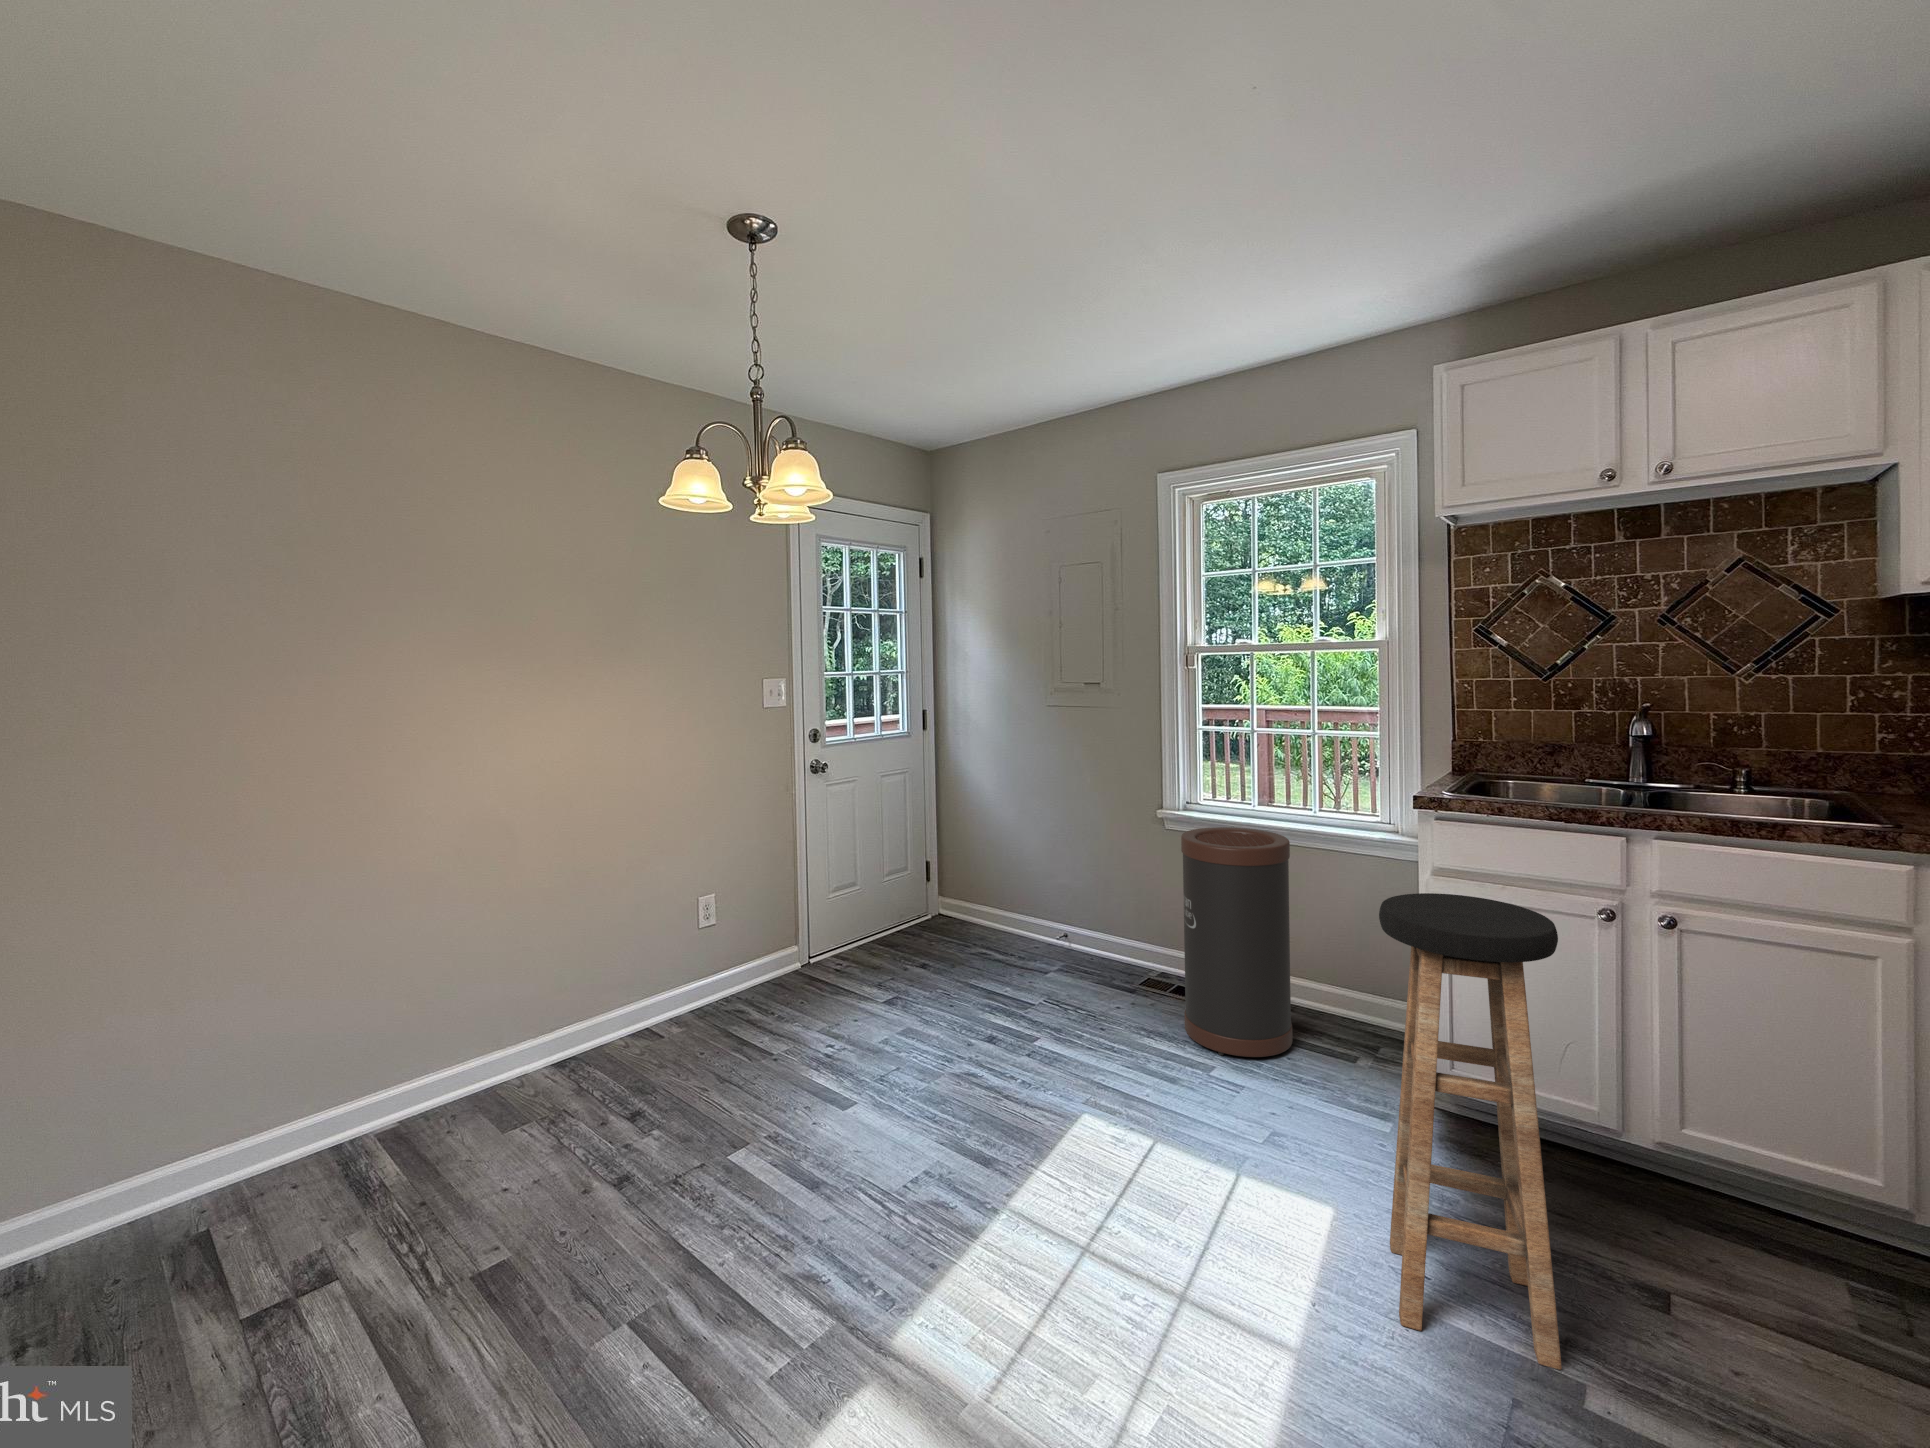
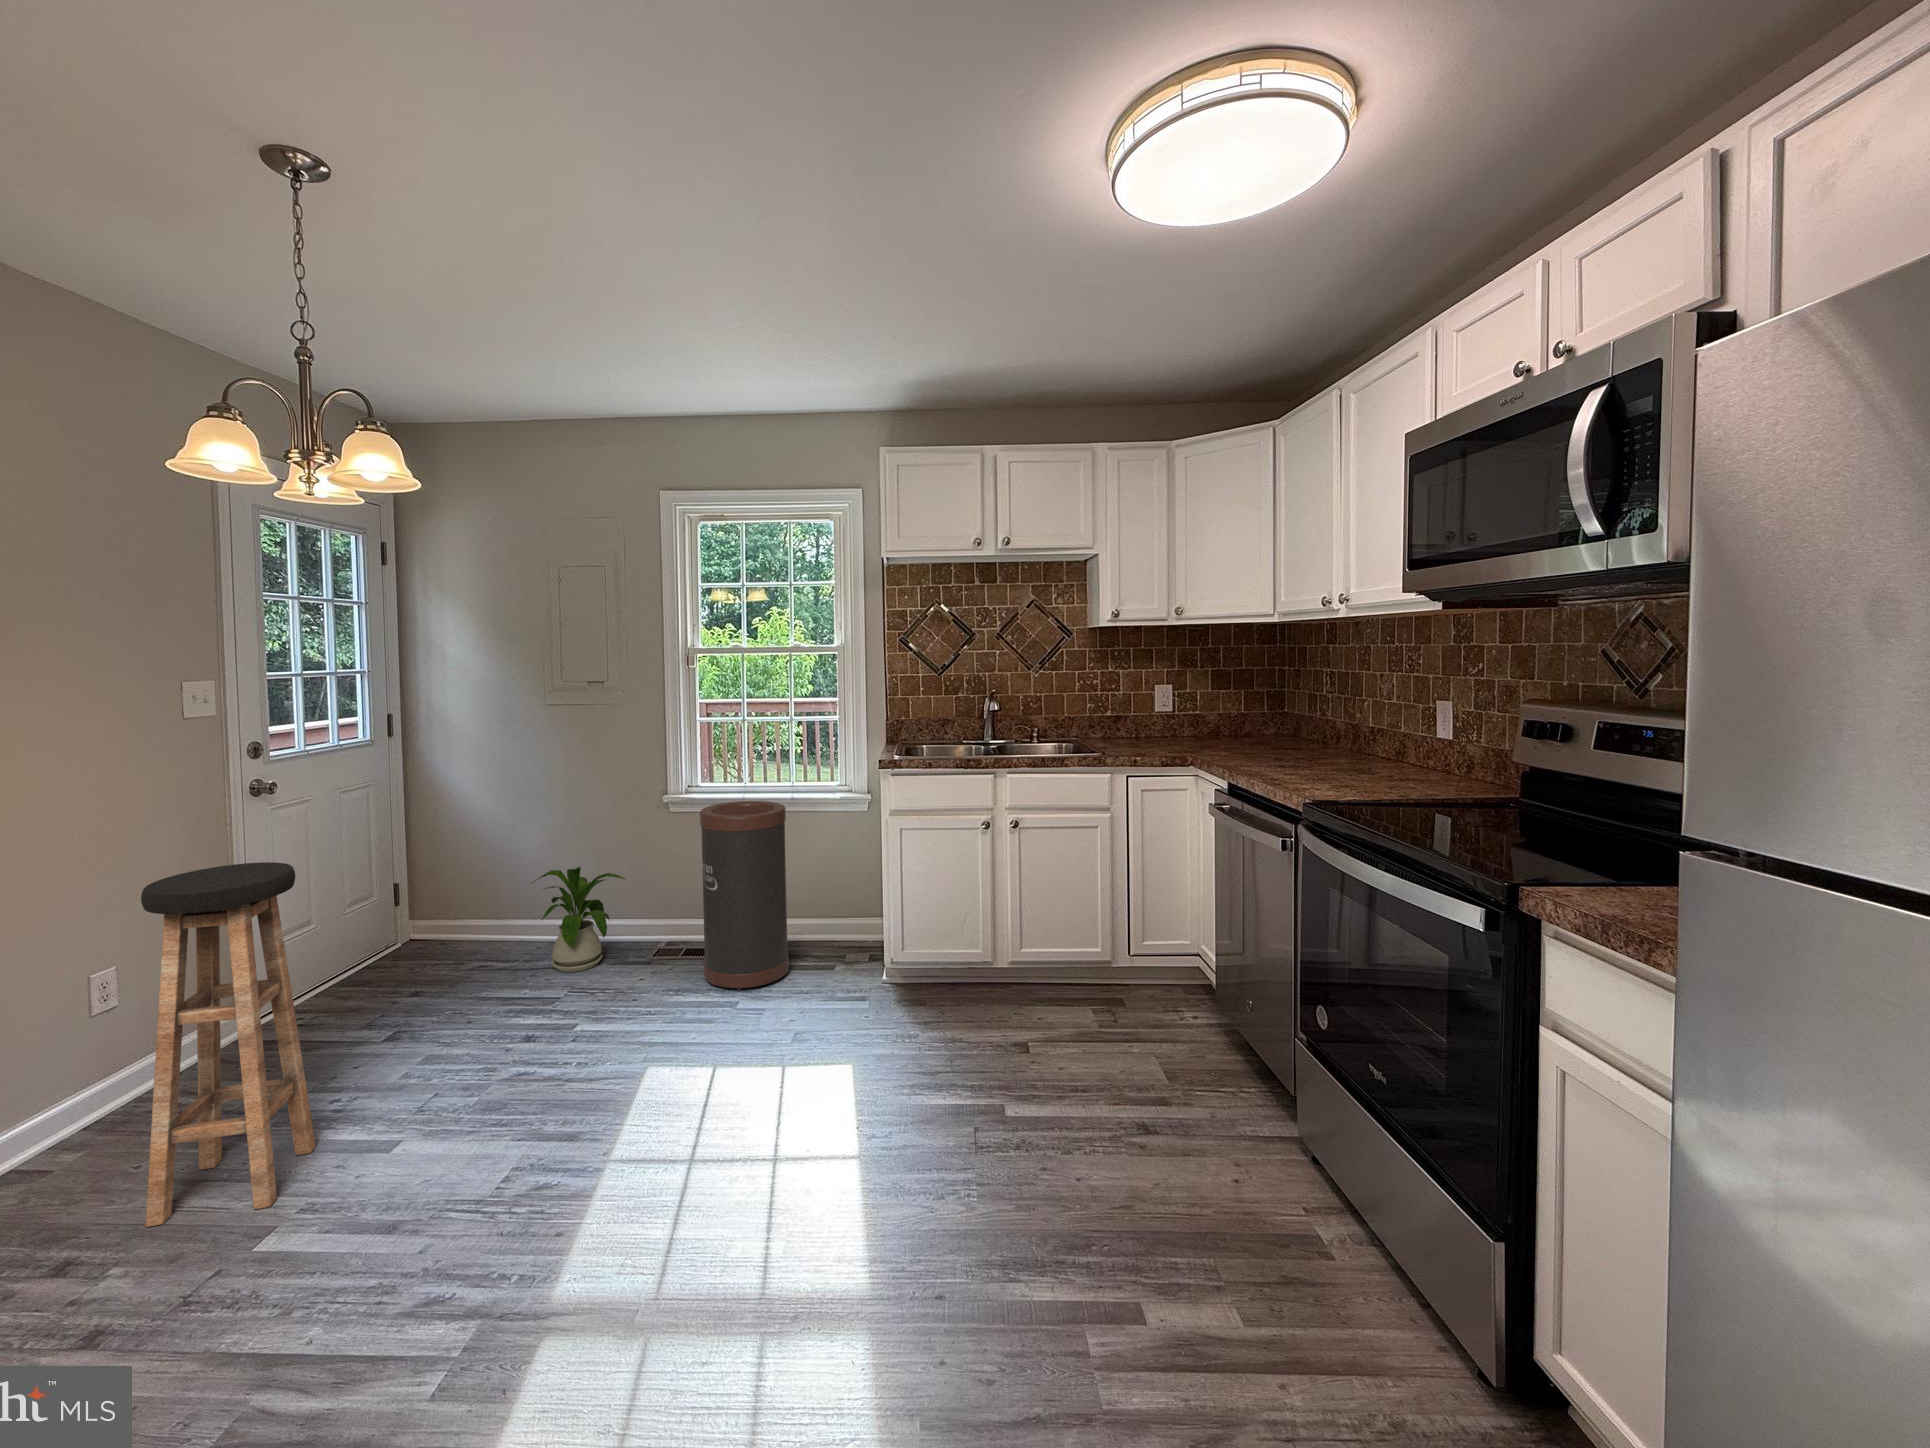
house plant: none [1023,873,1111,983] -> present [532,867,625,972]
bar stool: present [1379,893,1562,1370] -> present [141,862,316,1227]

